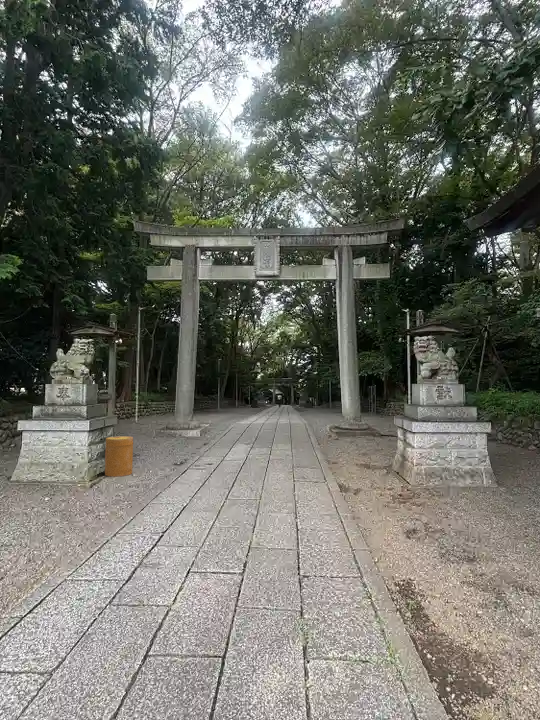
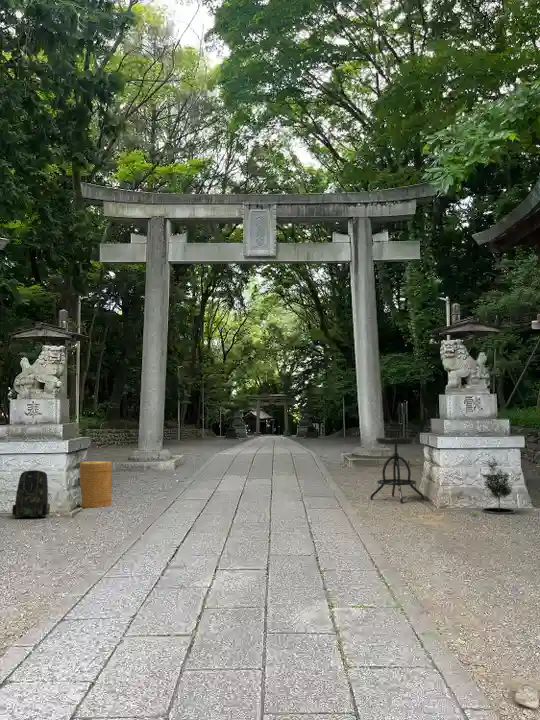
stool: none [351,419,397,478] -> present [370,437,424,503]
potted tree: none [451,441,484,495] -> present [481,458,515,514]
backpack: none [35,447,70,490] -> present [12,470,50,517]

